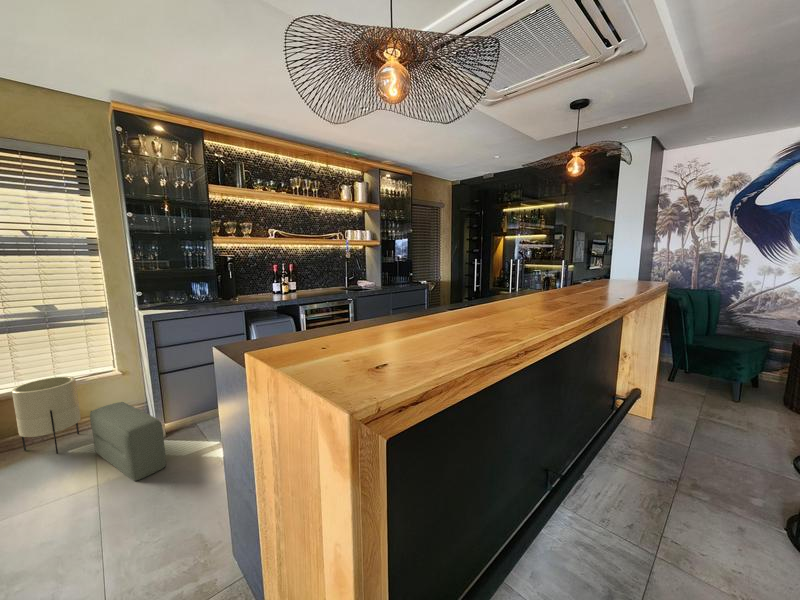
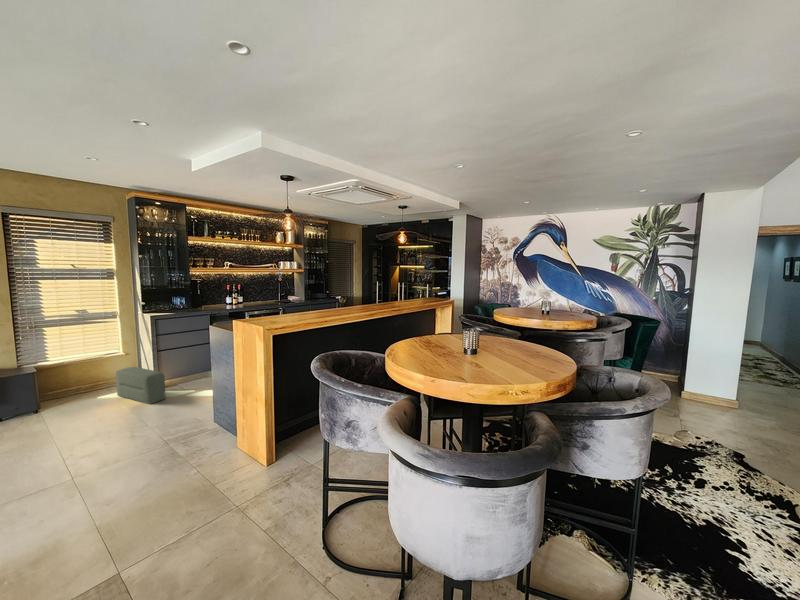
planter: present [12,376,81,454] -> none [66,353,104,397]

